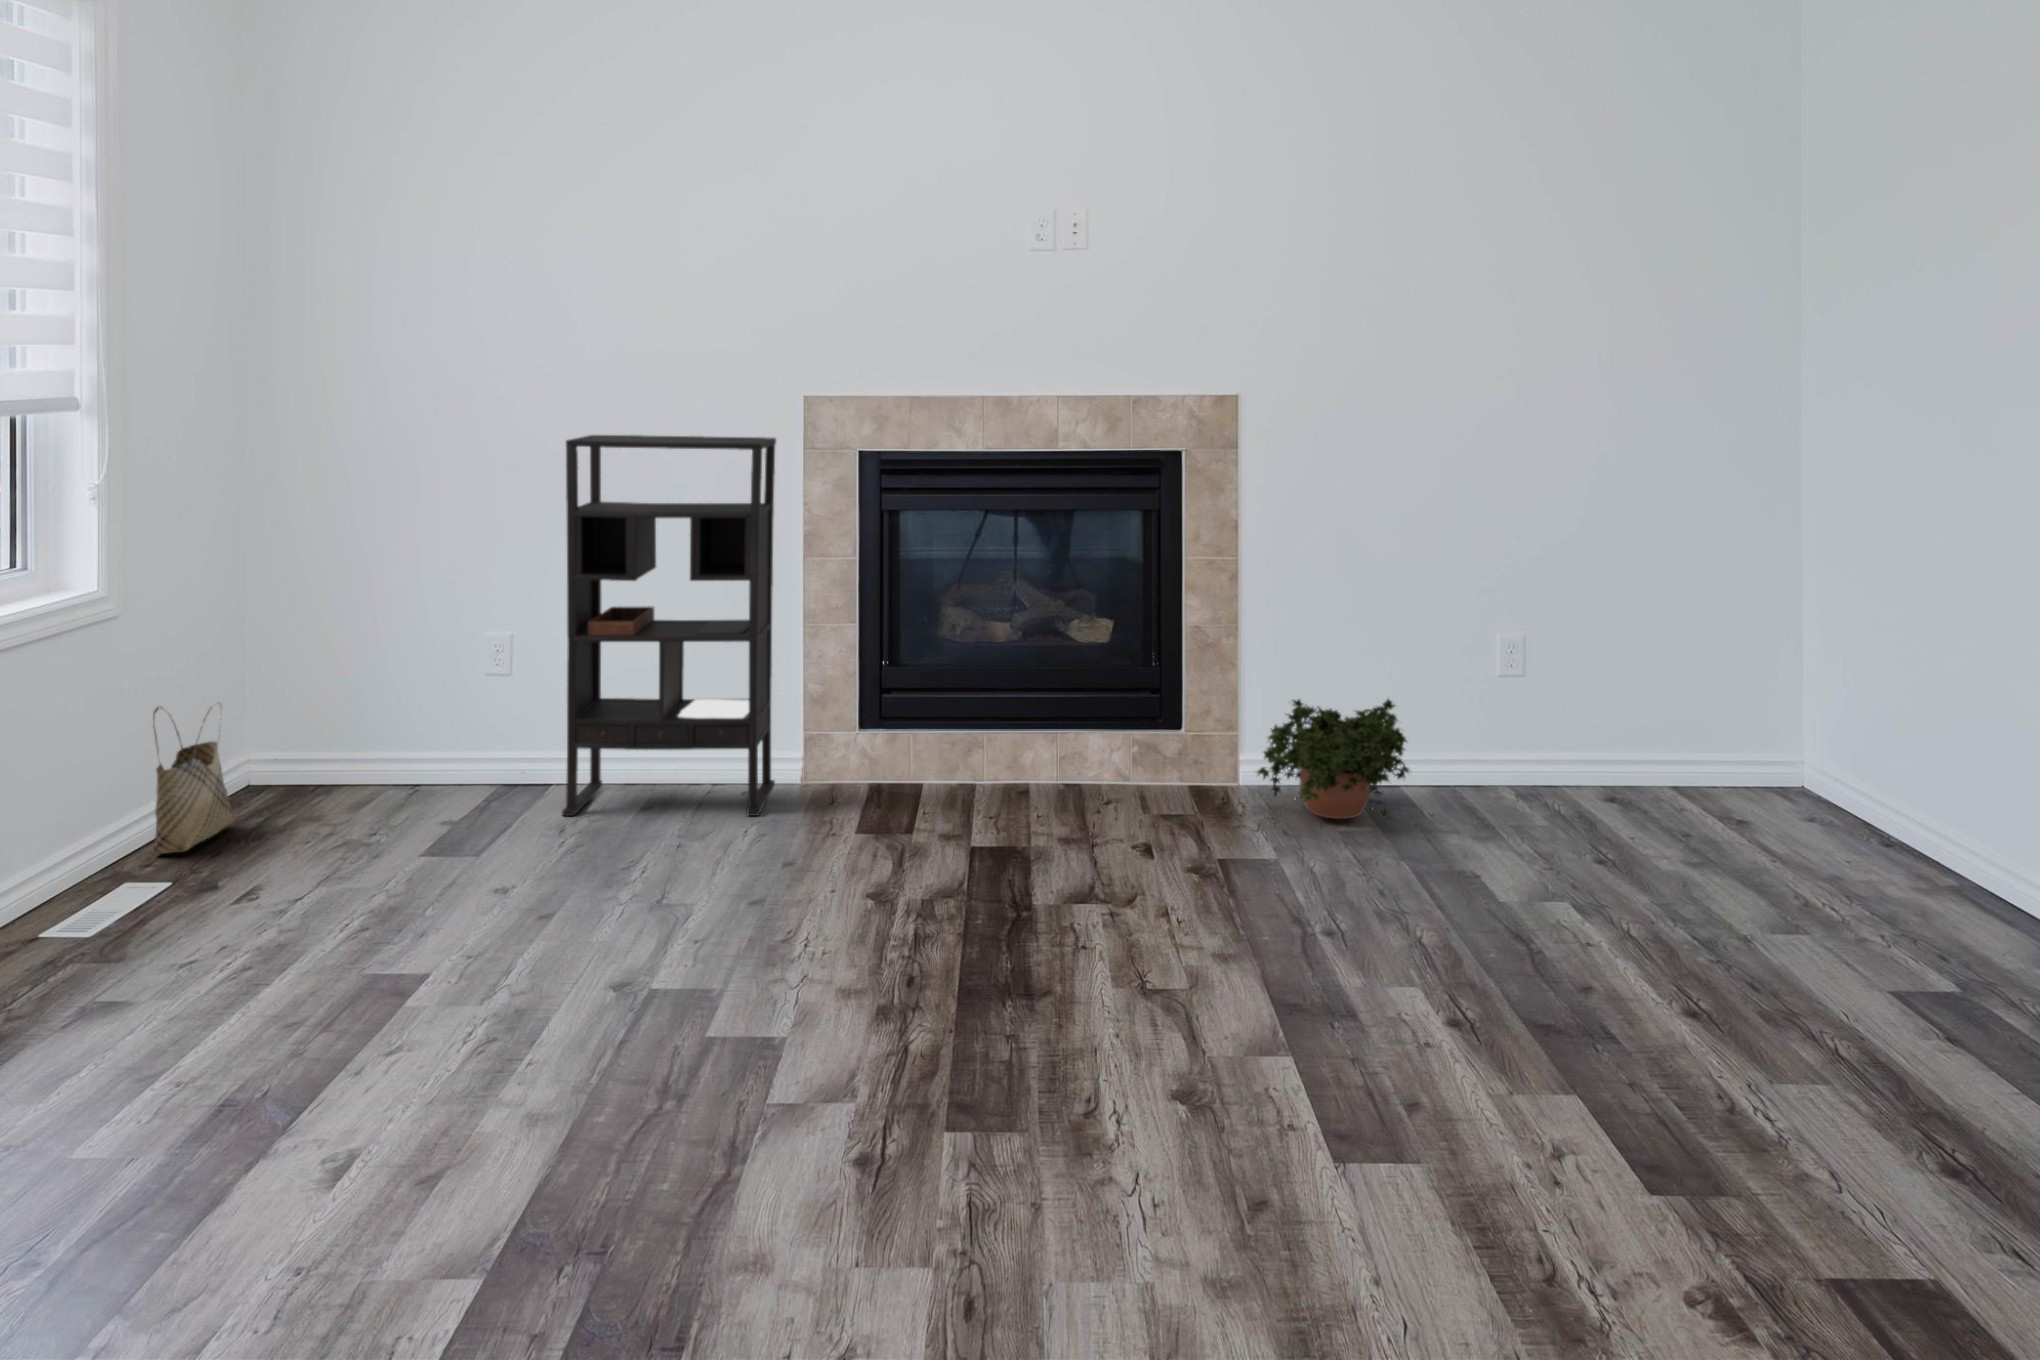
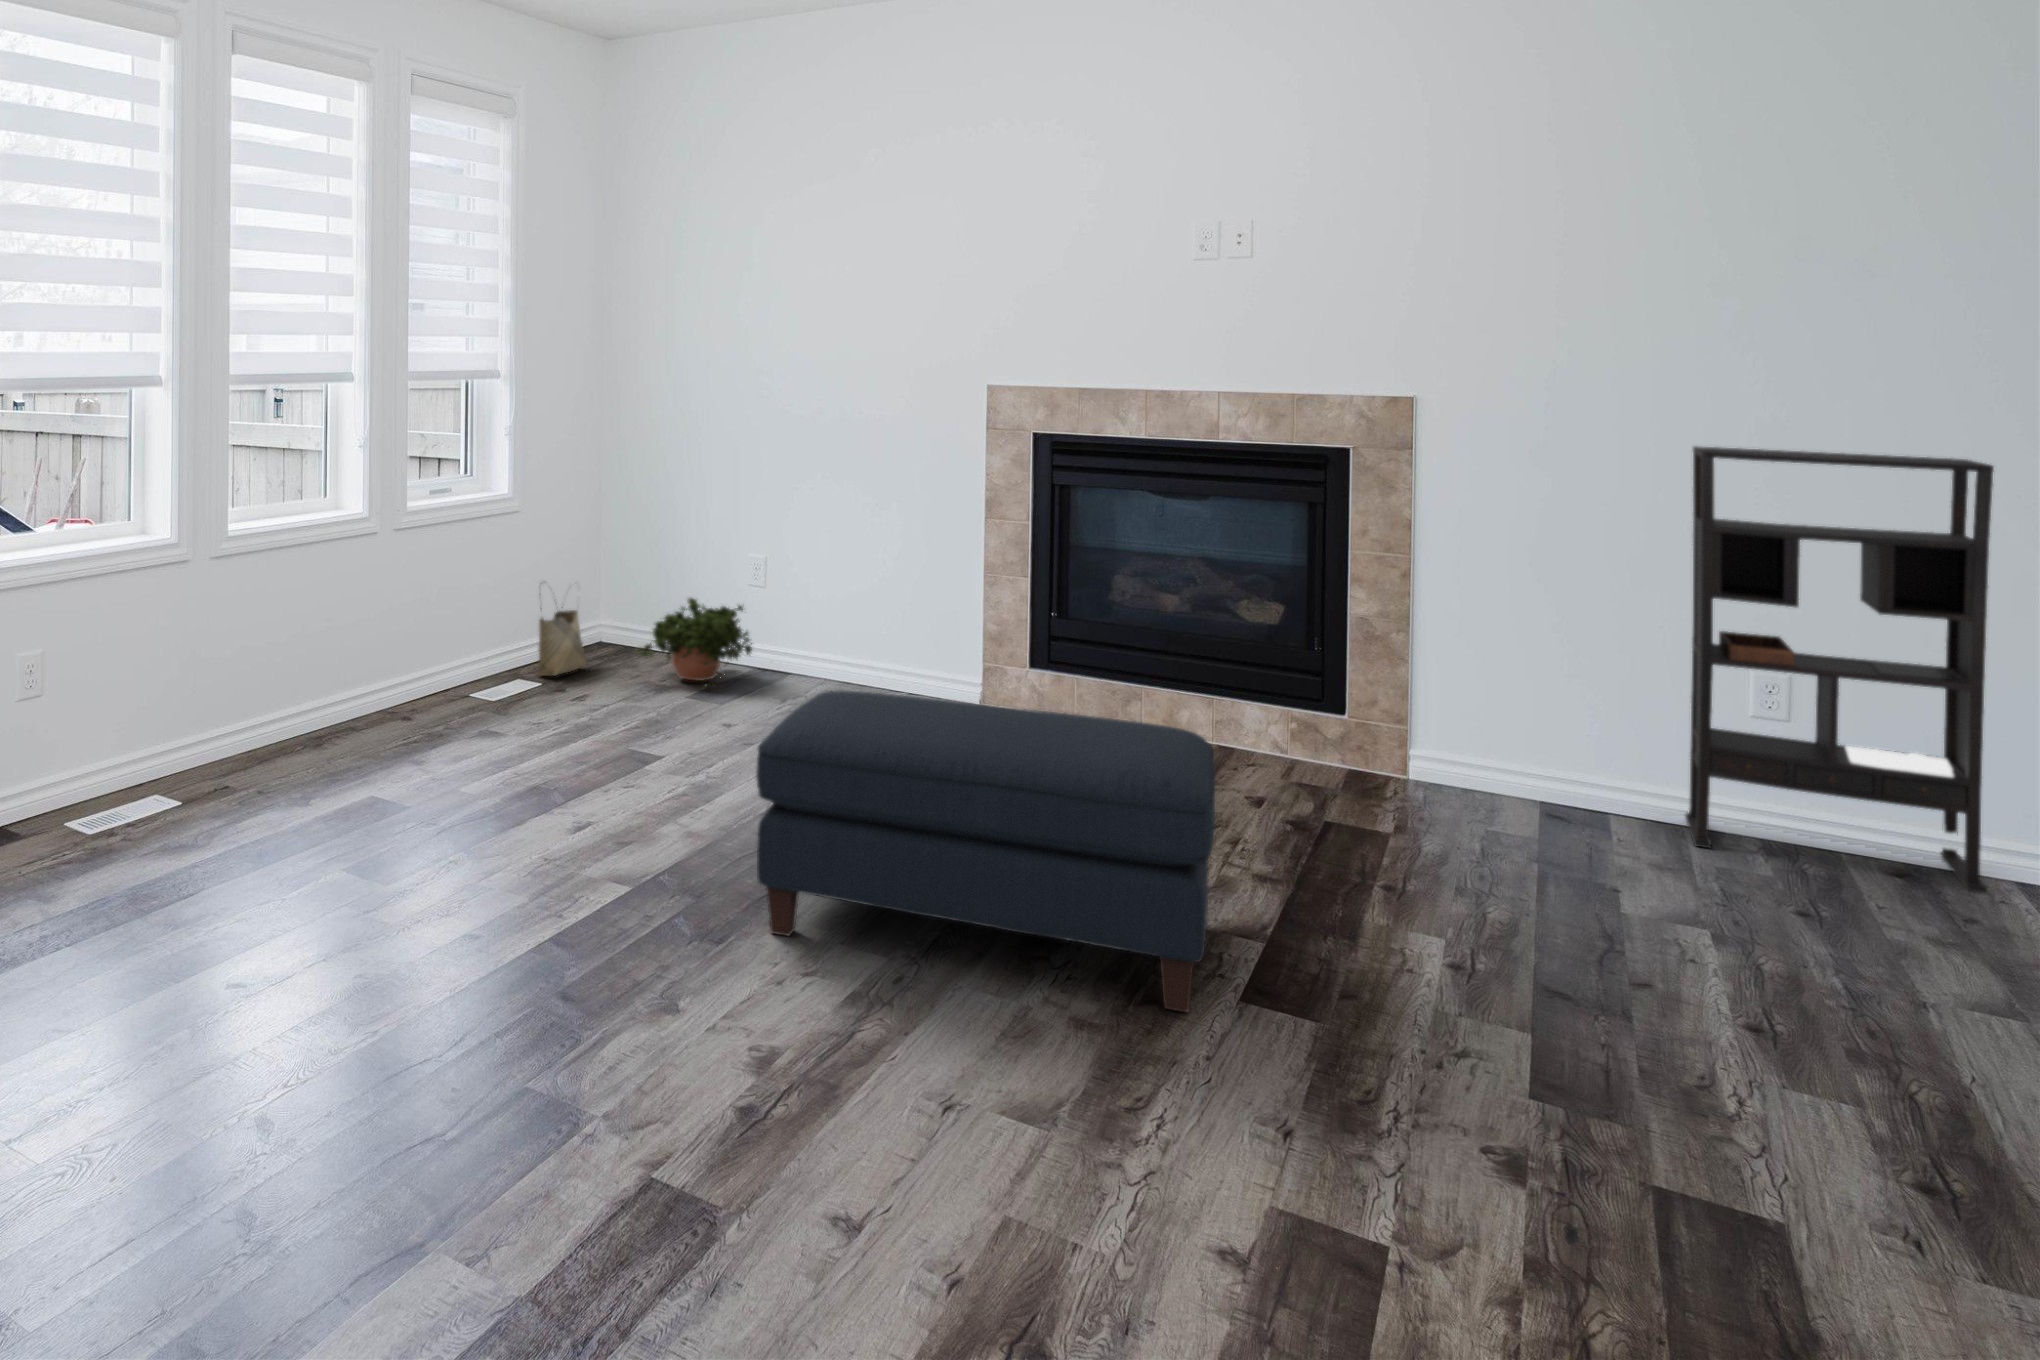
bookshelf: present [562,435,776,816] -> present [1685,446,1994,893]
potted plant: present [1258,699,1409,826] -> present [636,597,753,687]
ottoman: none [722,820,1336,1272] -> present [756,690,1215,1012]

